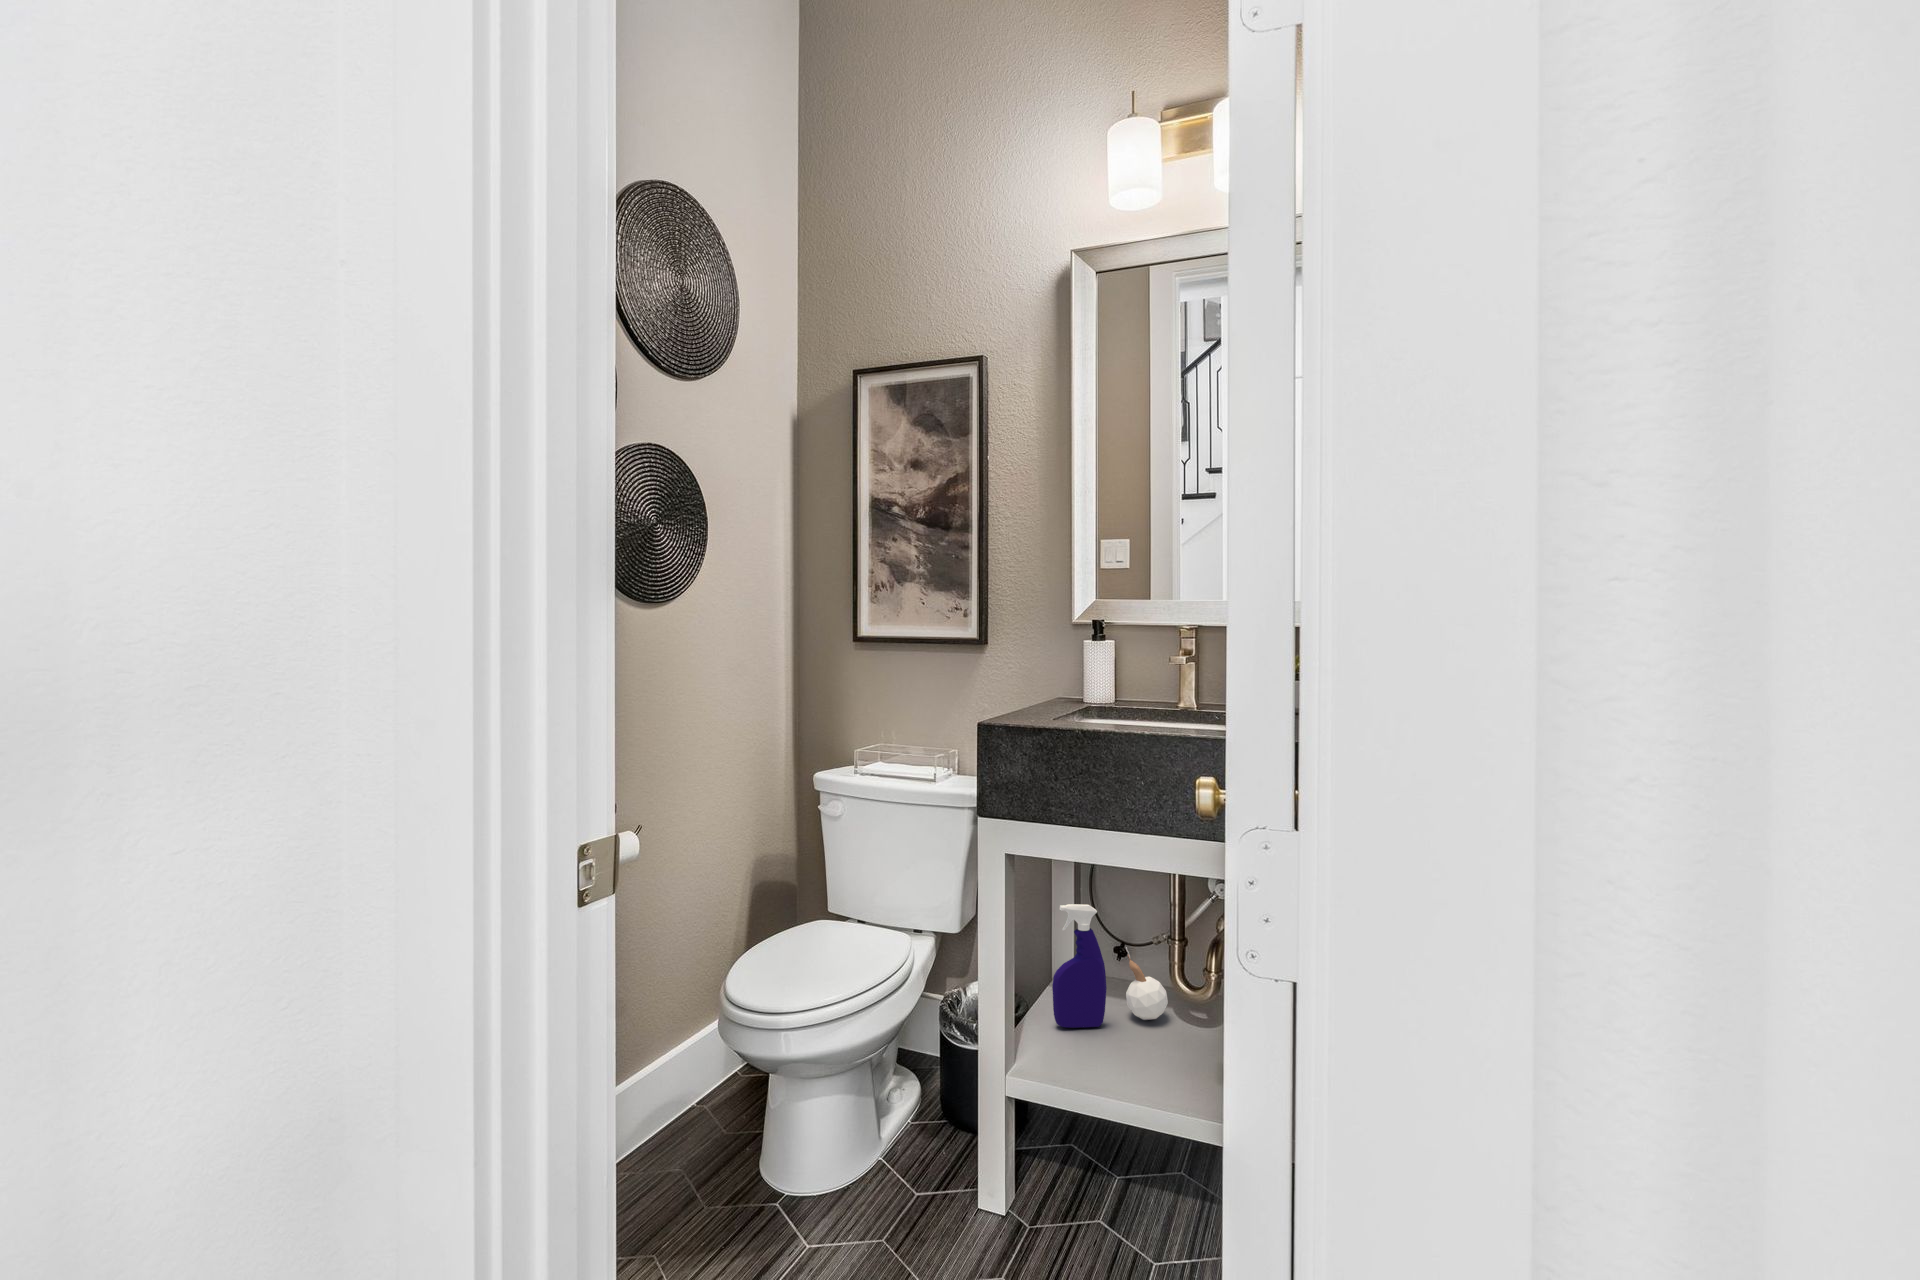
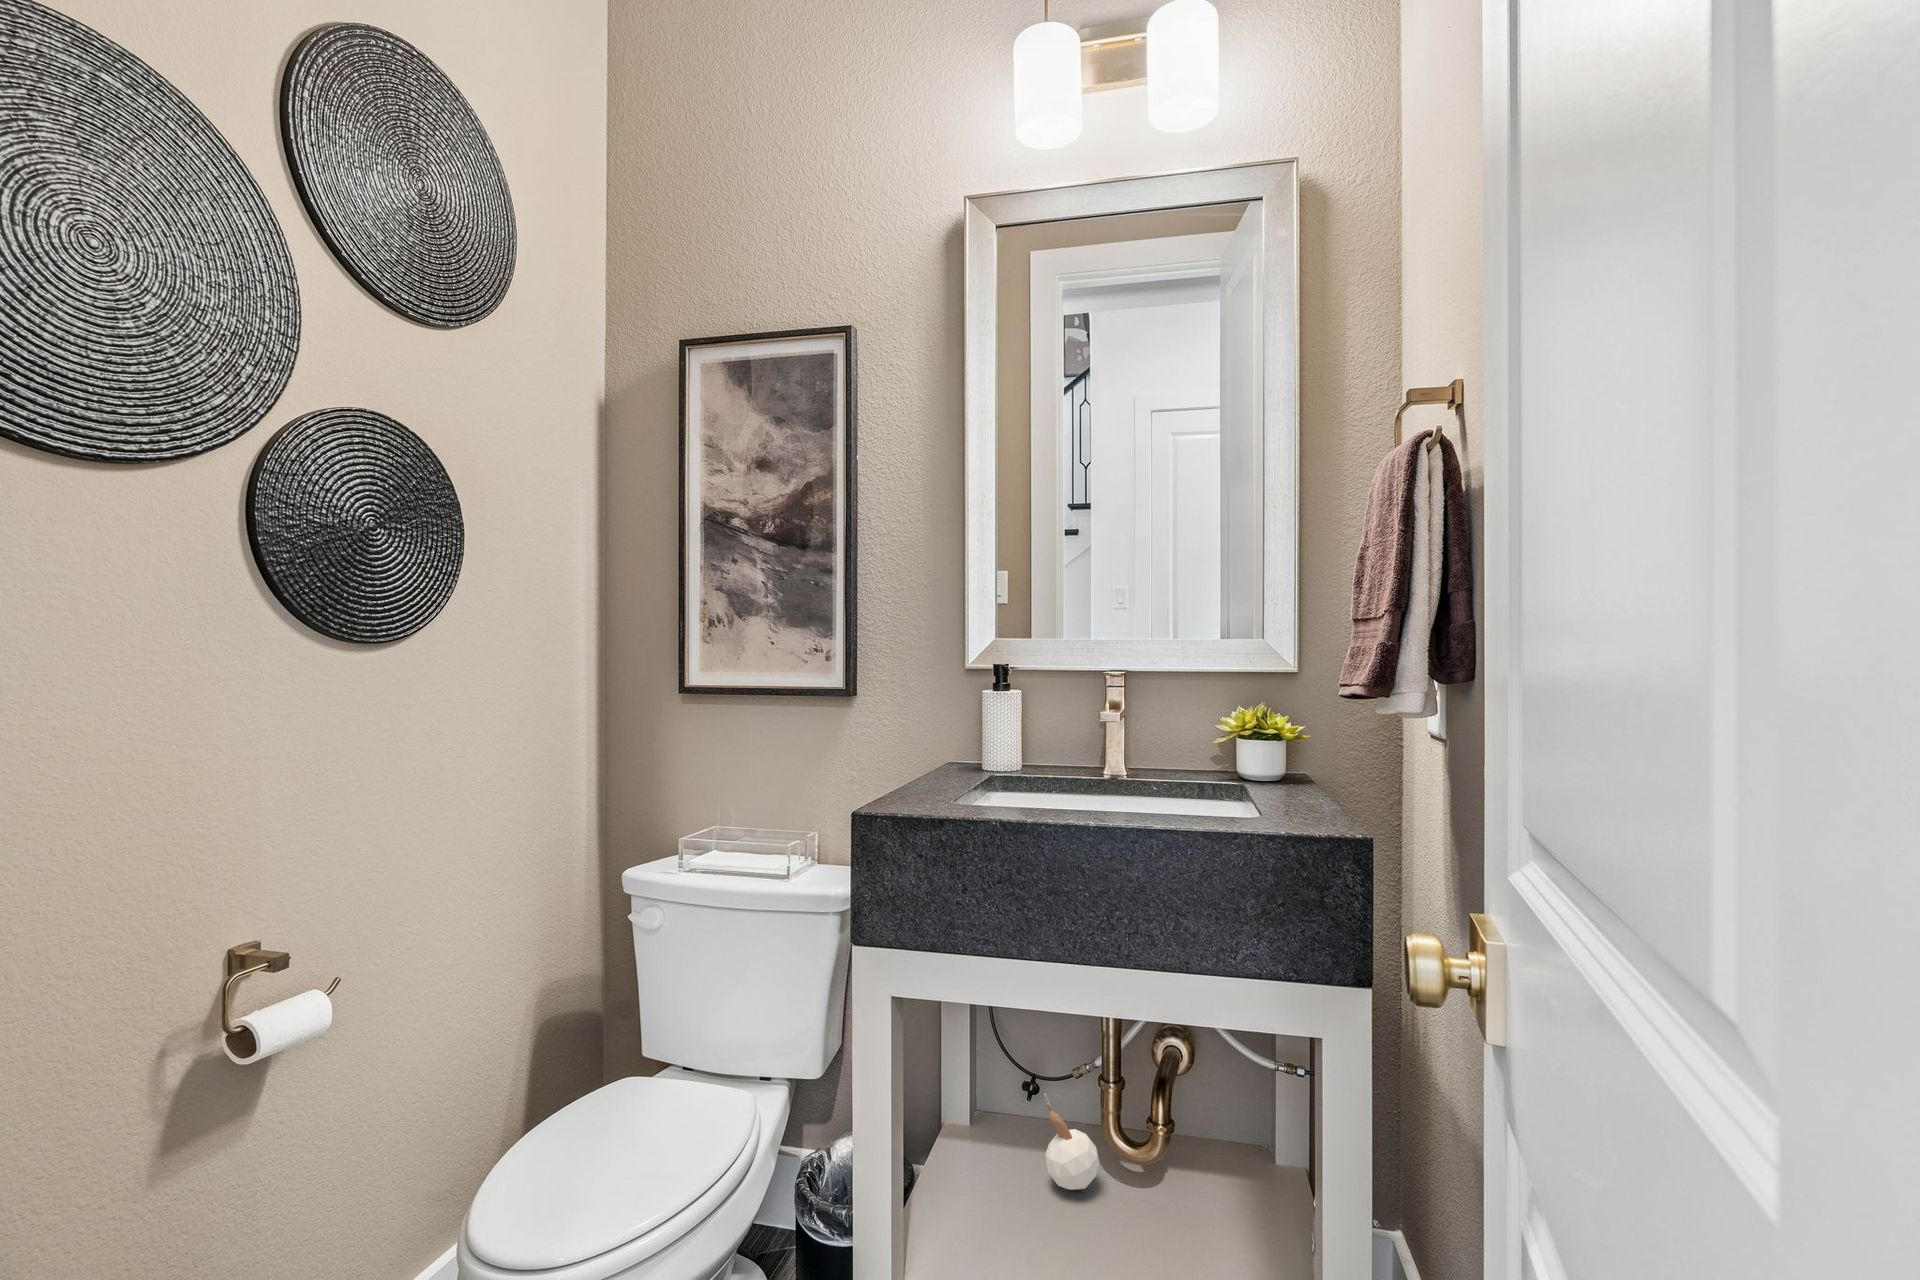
spray bottle: present [1052,904,1107,1028] -> none [952,1045,1023,1217]

